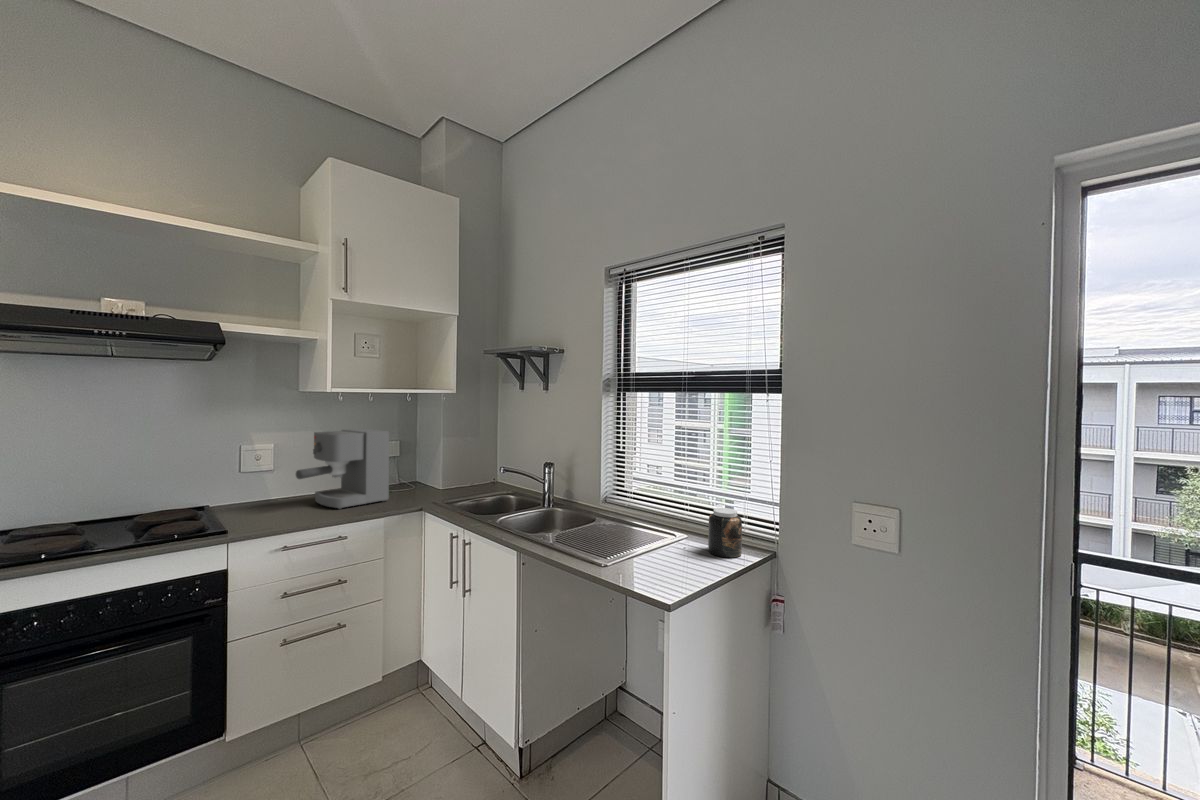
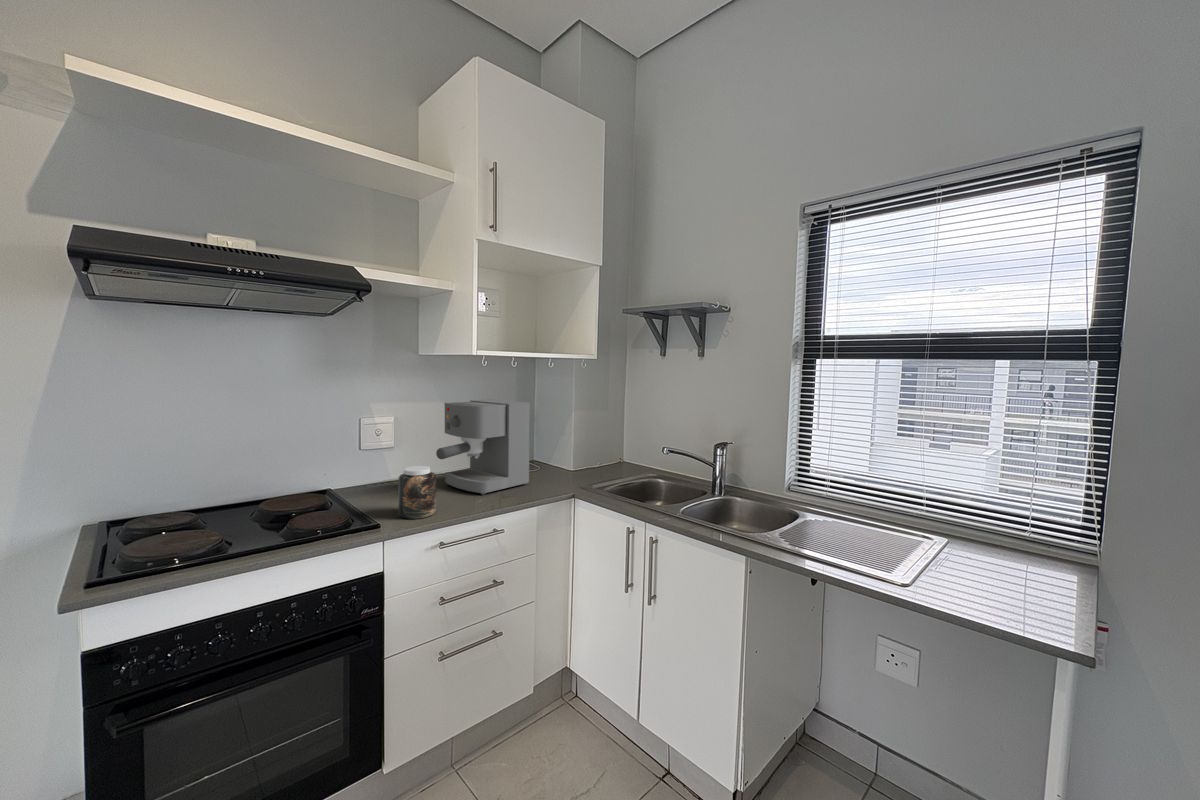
jar: present [708,508,742,558] -> present [398,466,436,519]

